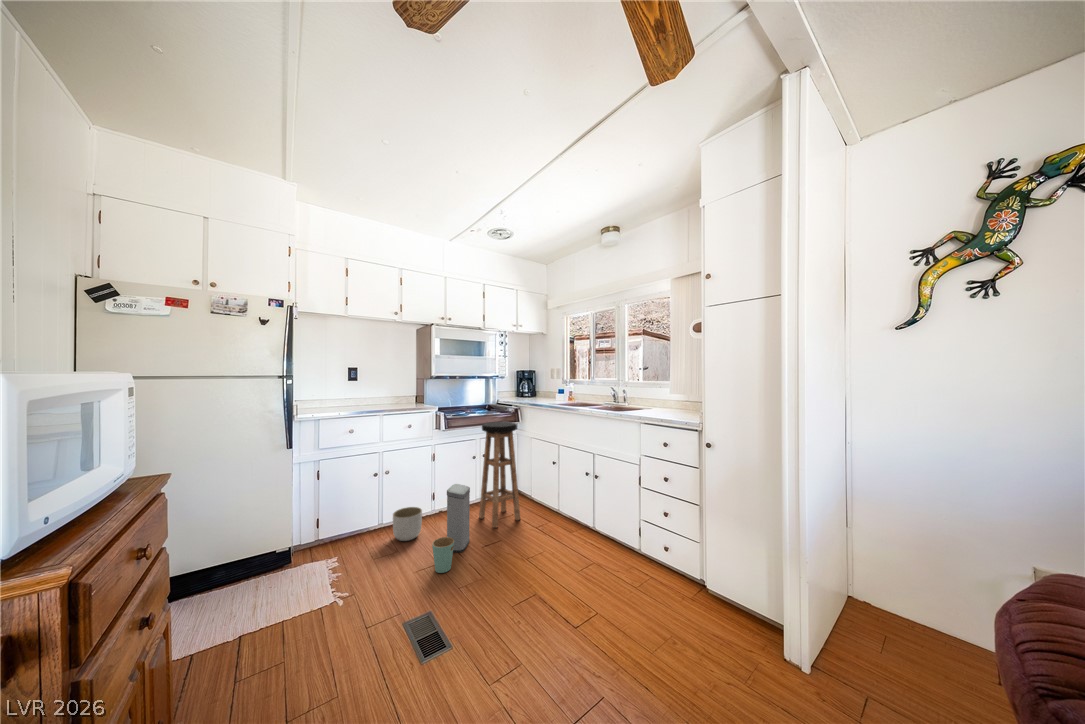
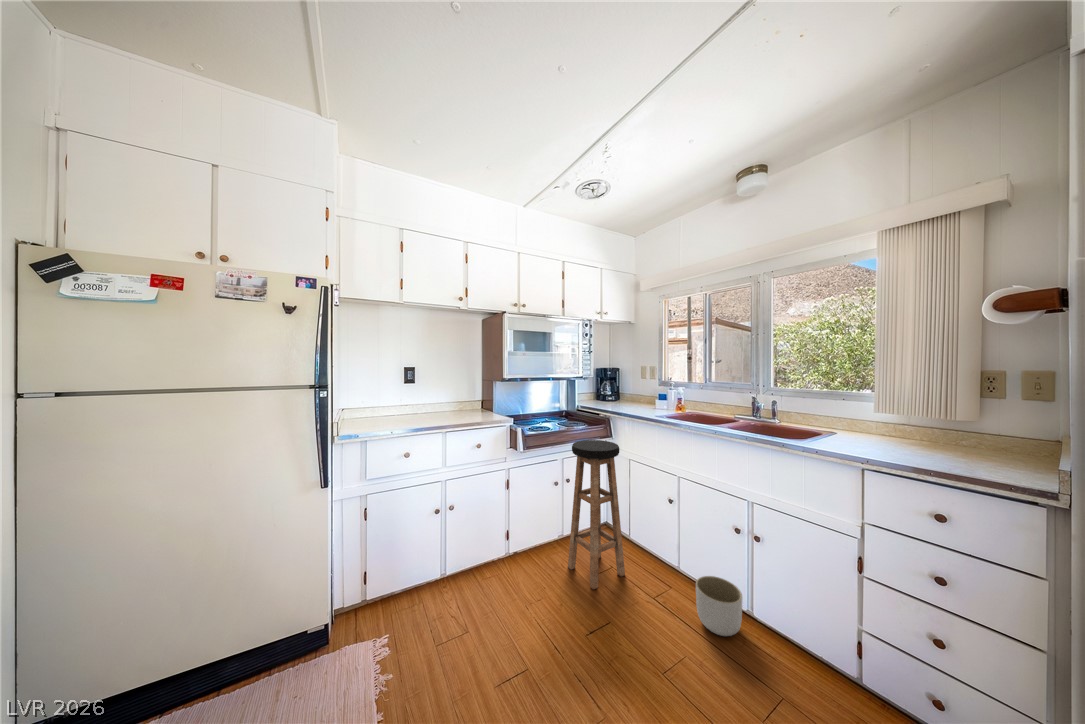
trash can: present [432,484,470,573] -> none [523,532,566,683]
planter: present [393,507,422,541] -> present [696,576,742,636]

